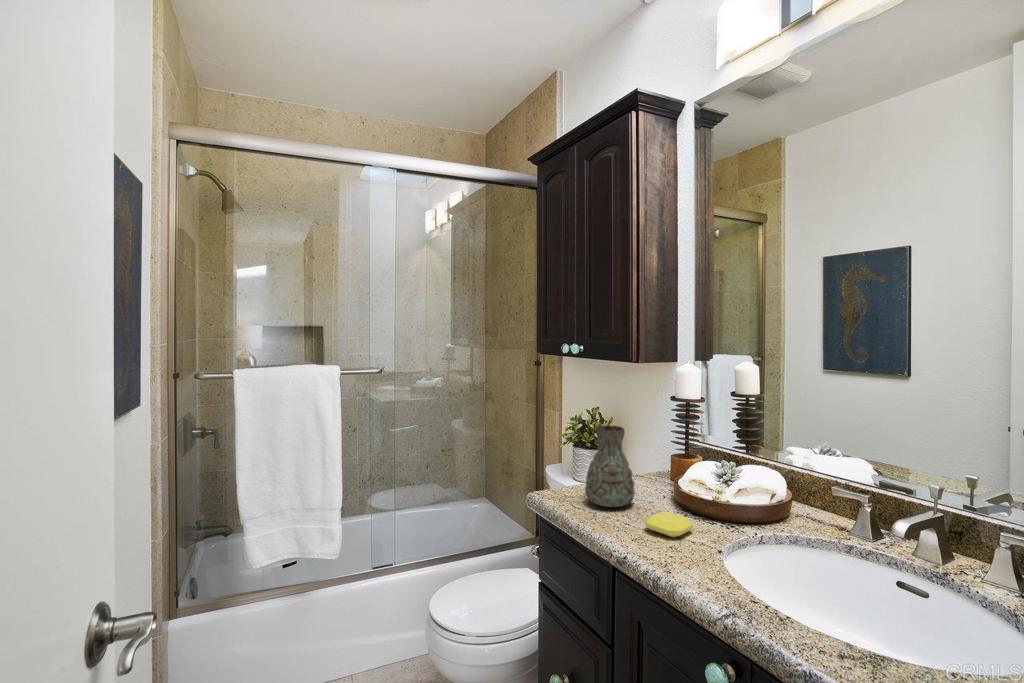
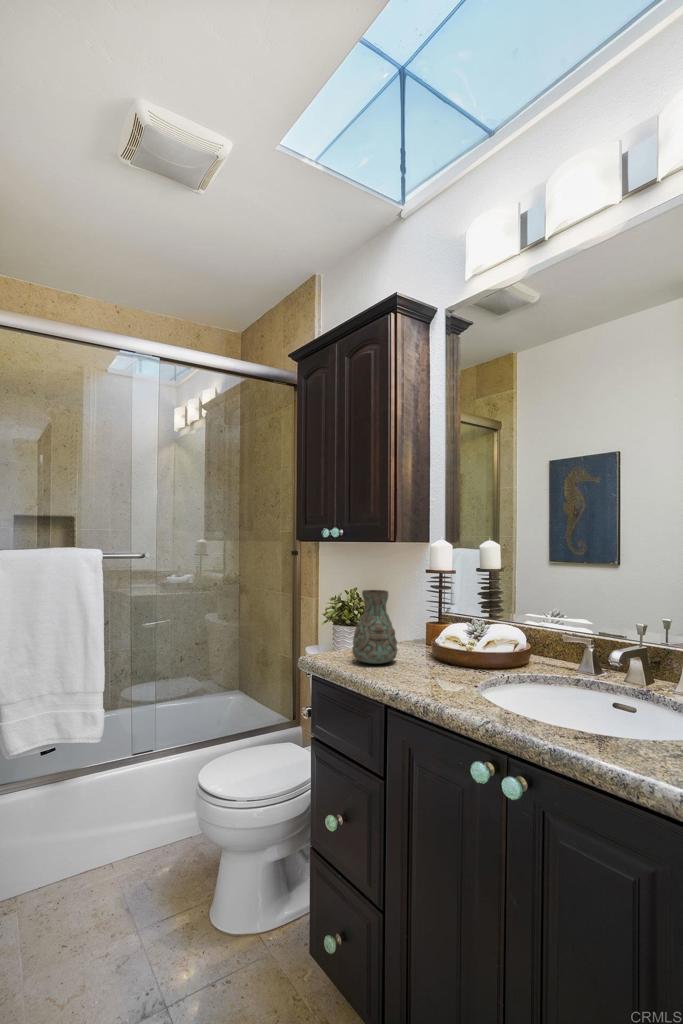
soap bar: present [644,511,693,537] -> none [409,660,451,681]

